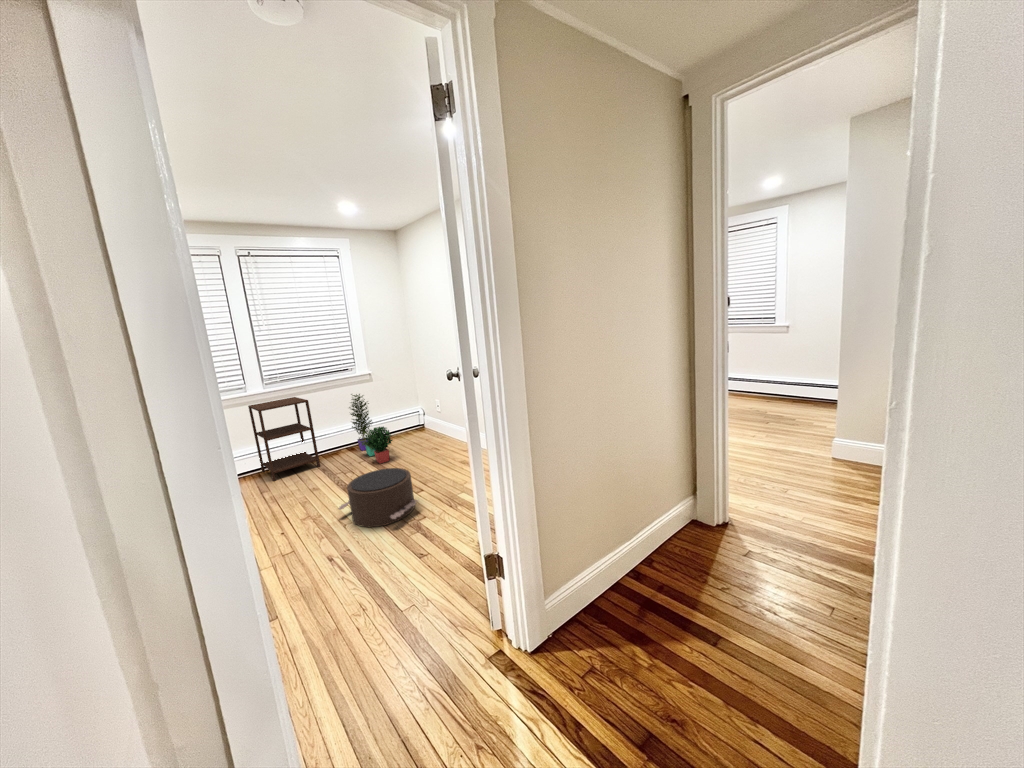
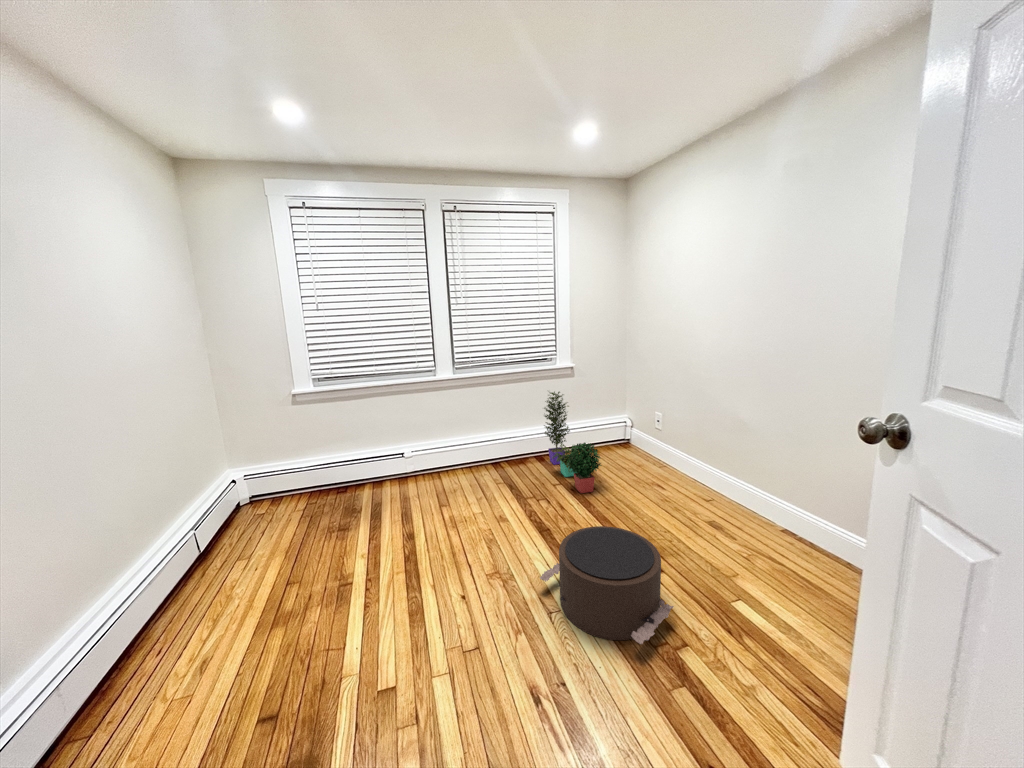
side table: present [248,397,320,481] -> none [437,387,506,489]

